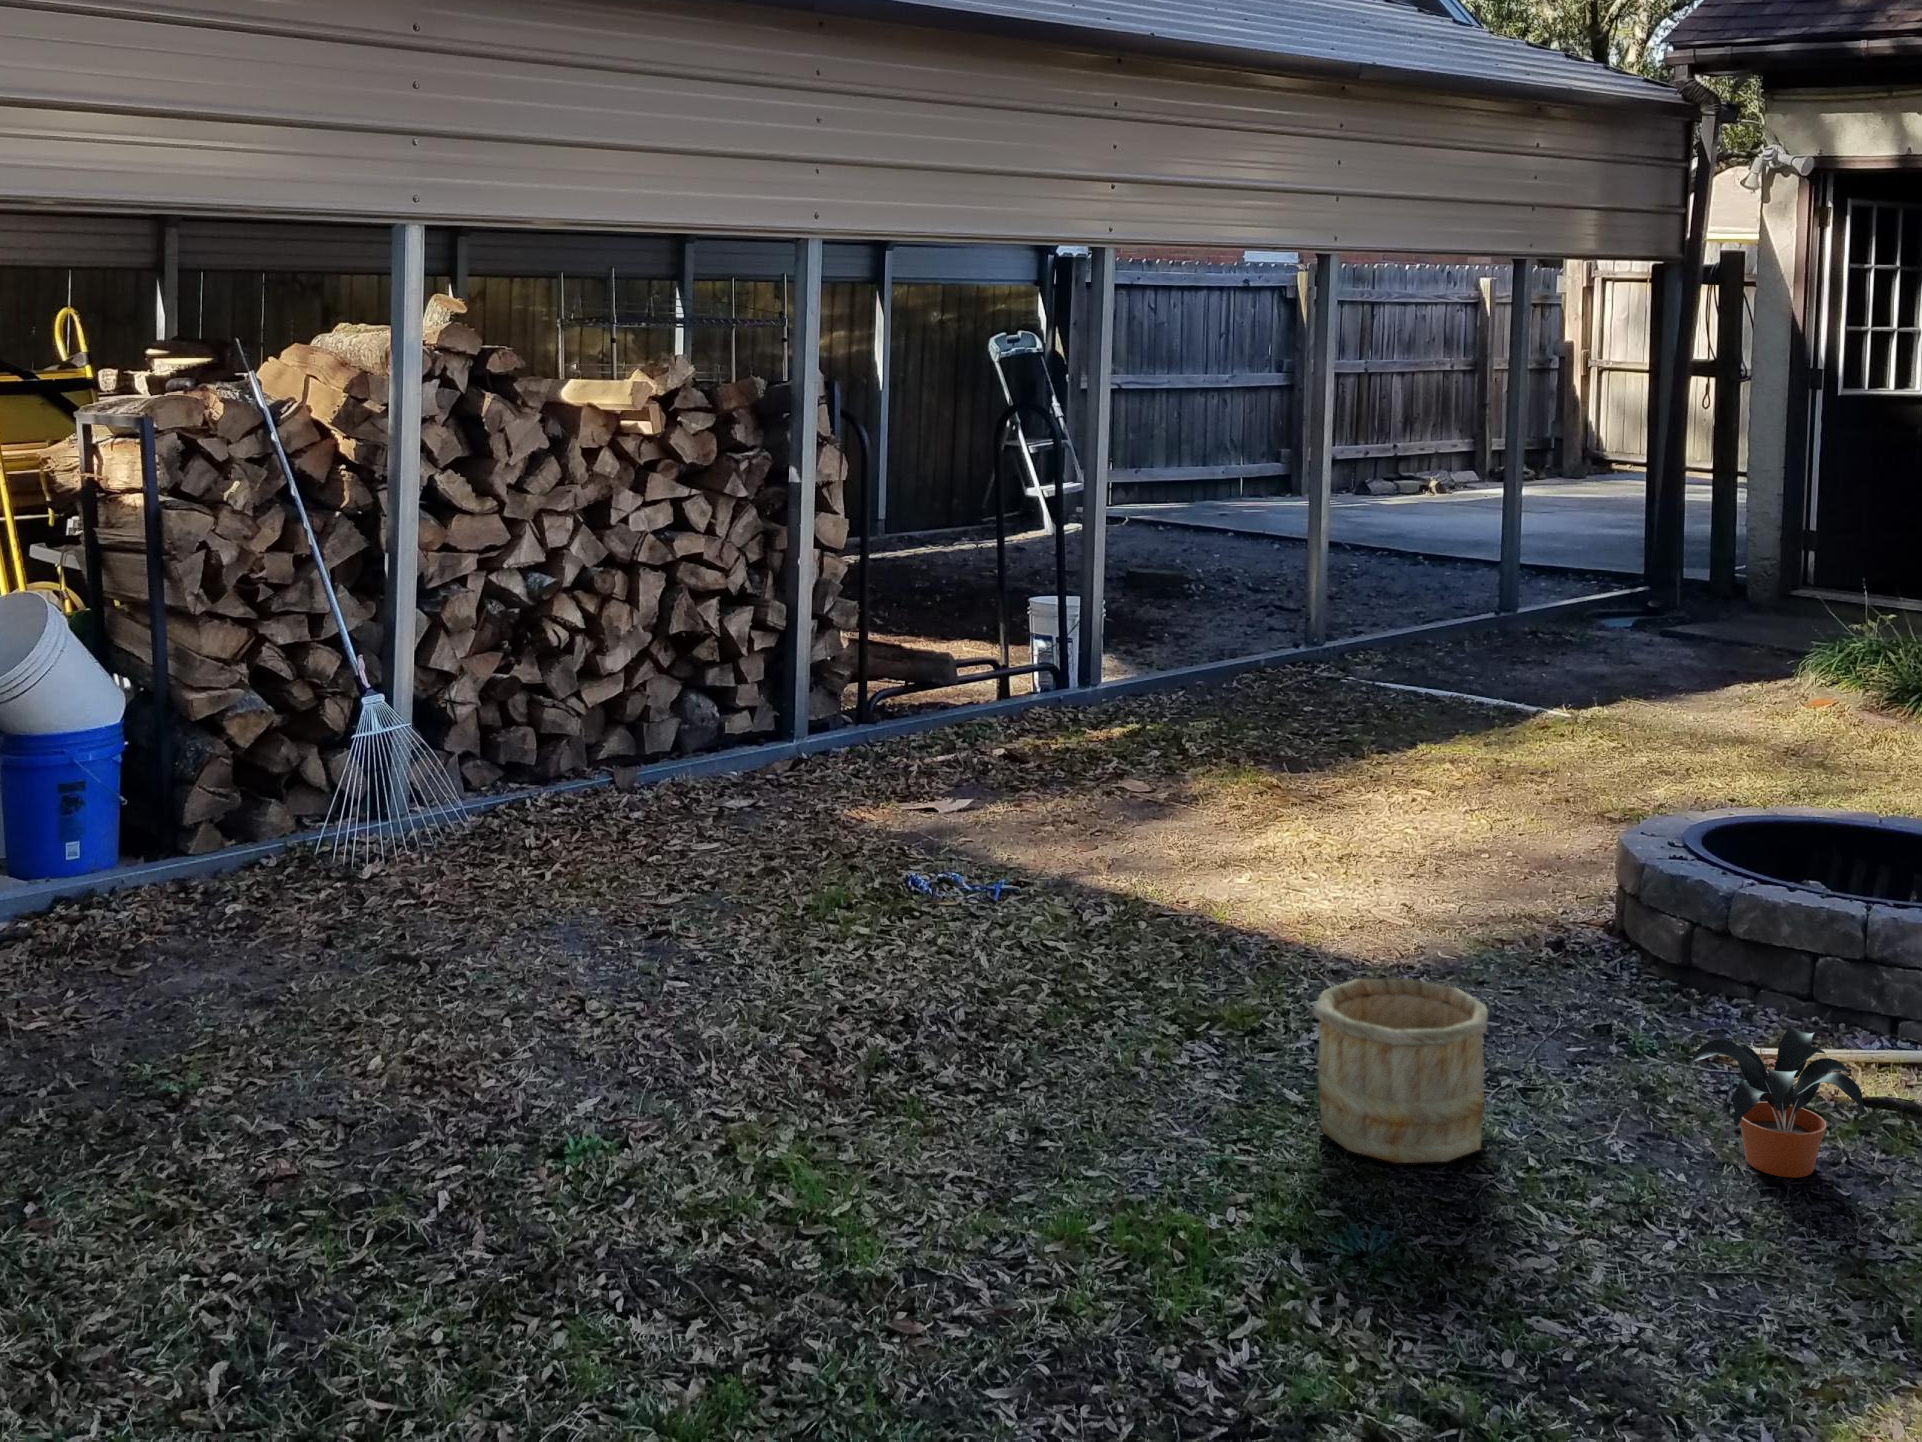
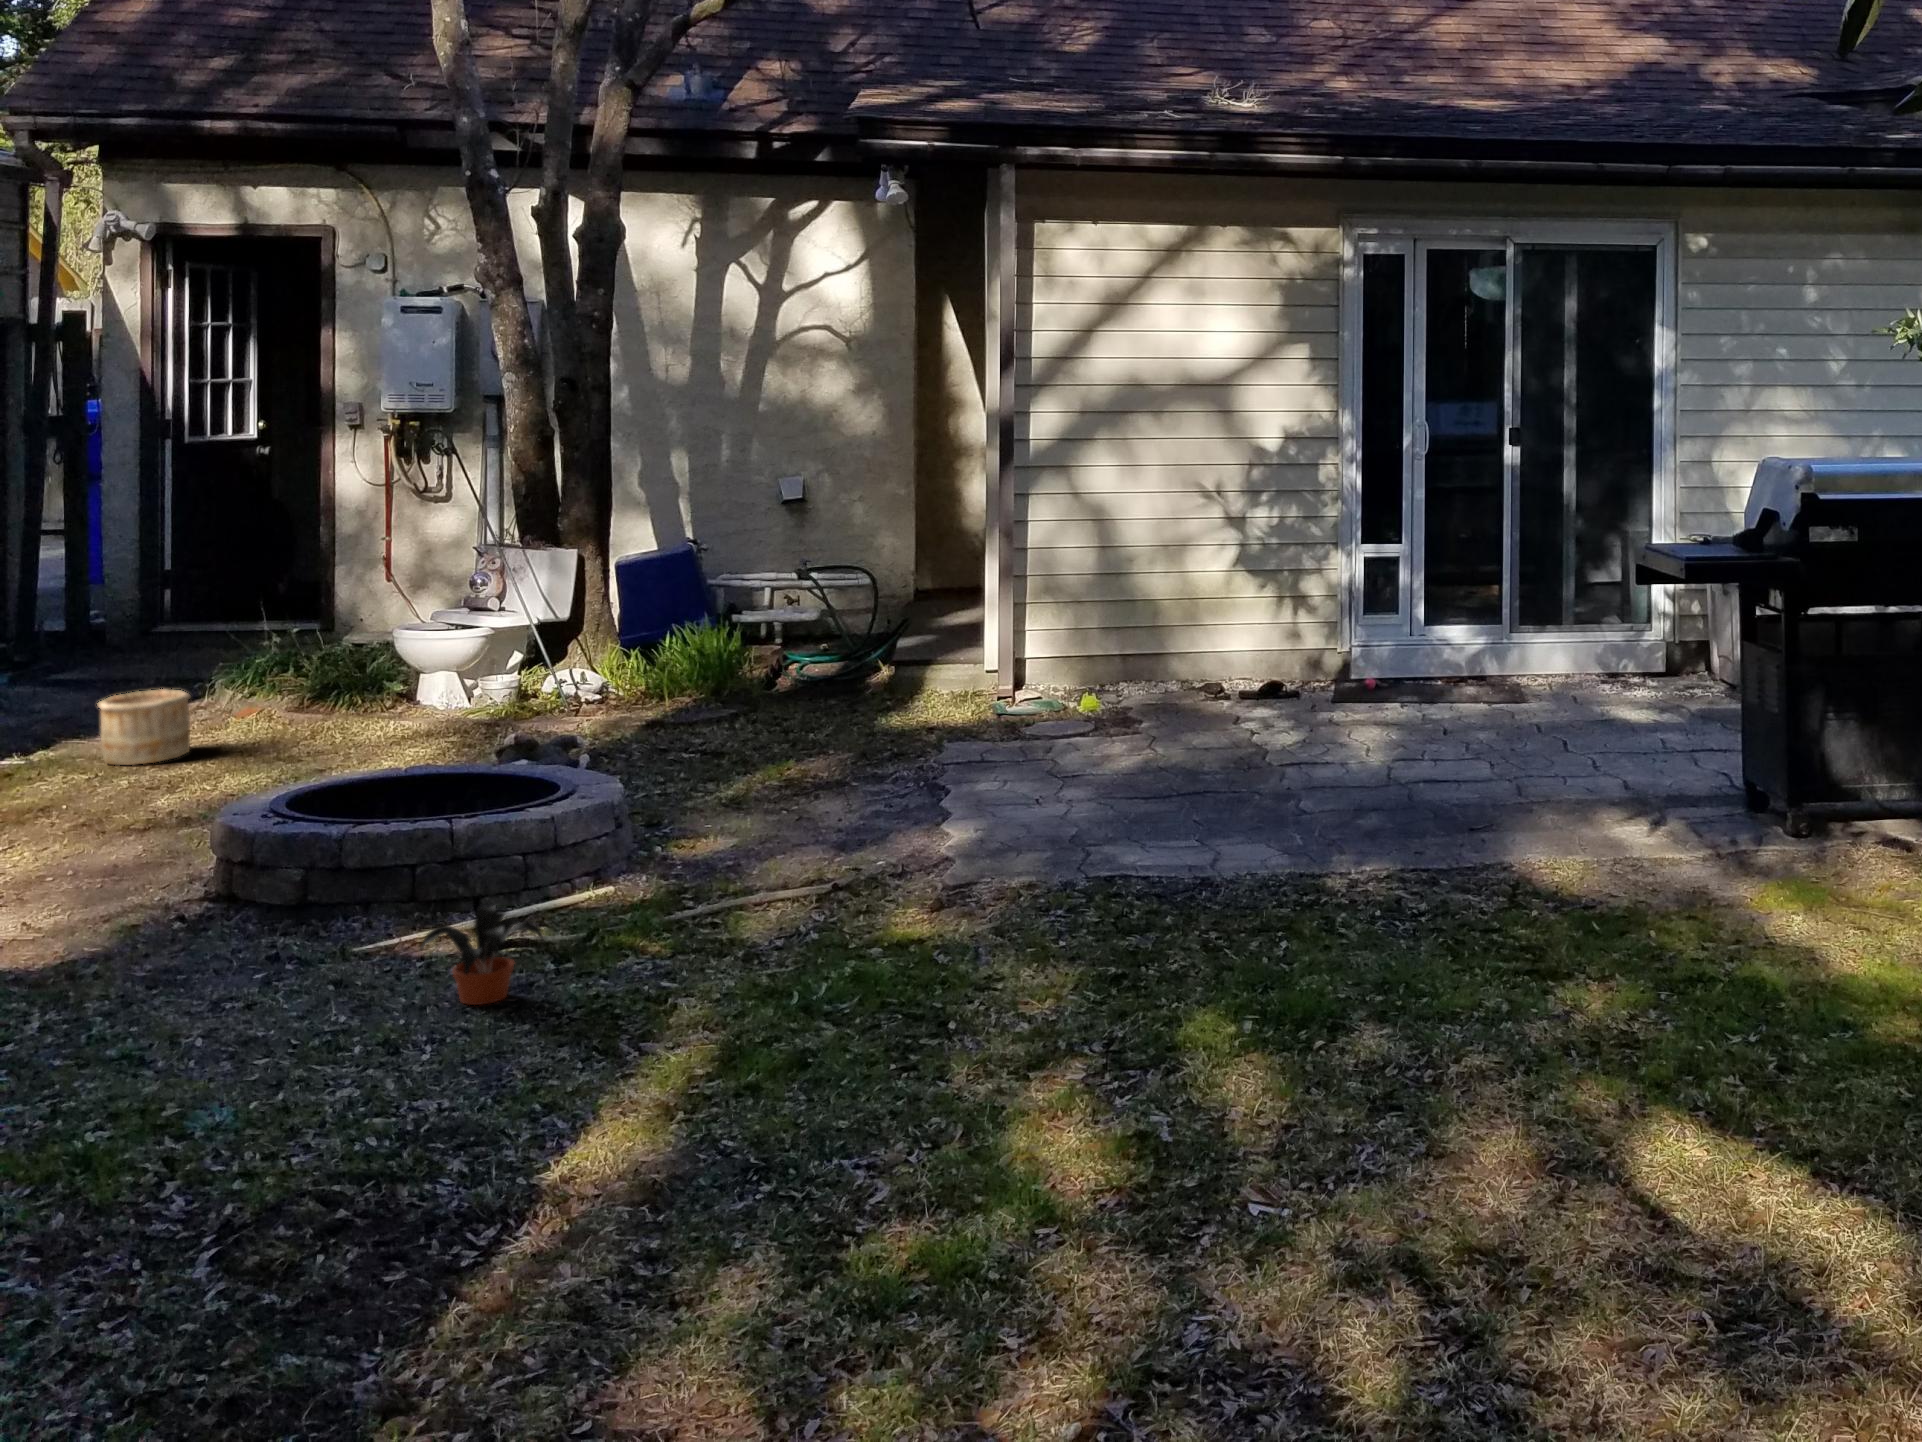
wooden bucket: present [1313,979,1488,1163] -> present [97,690,190,765]

